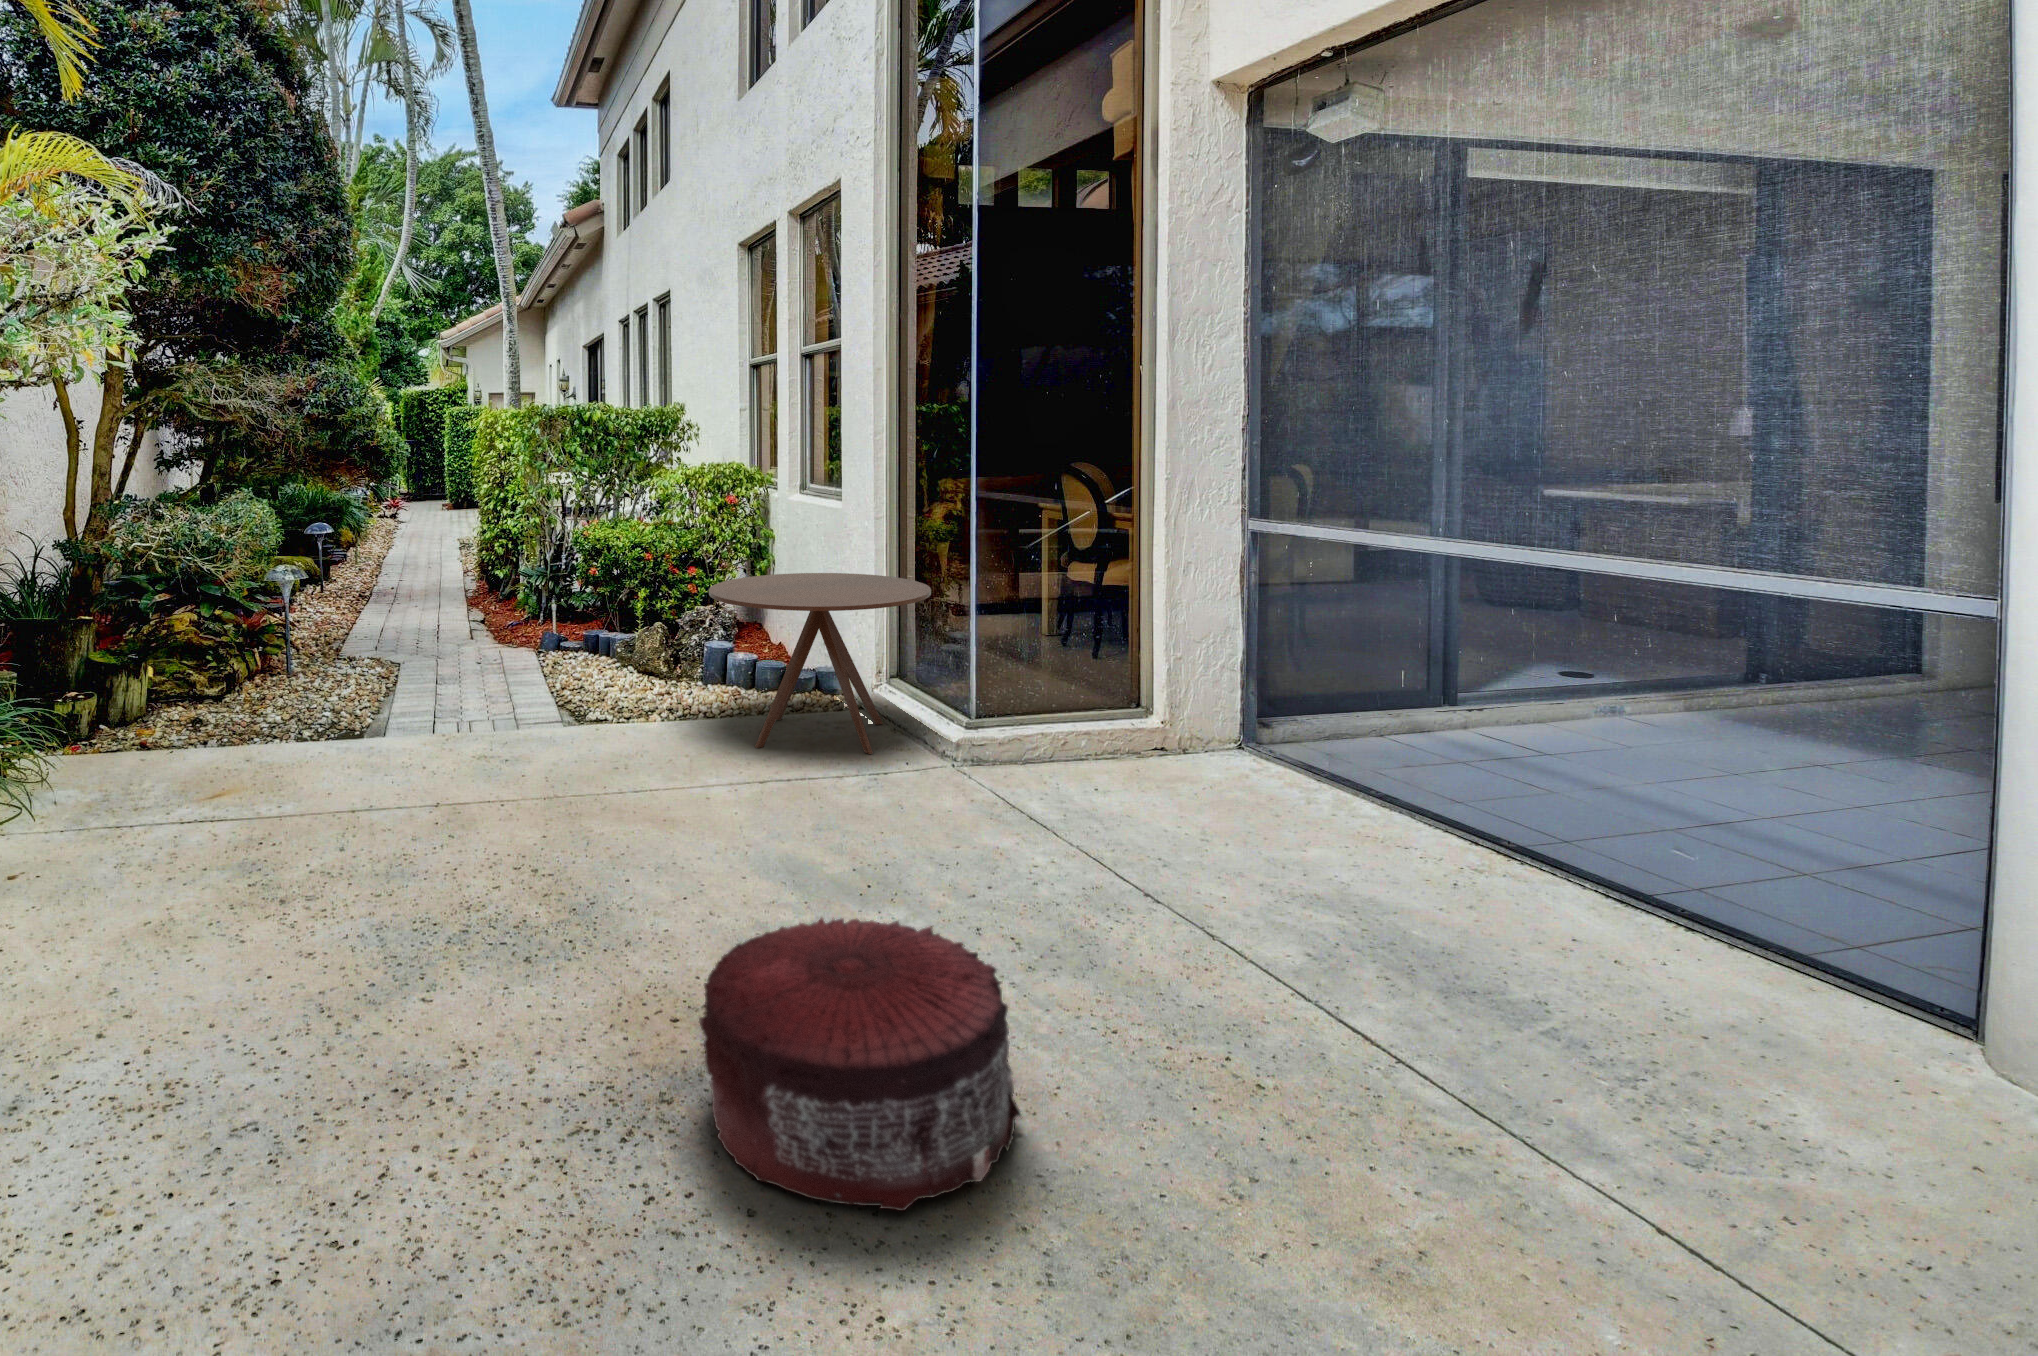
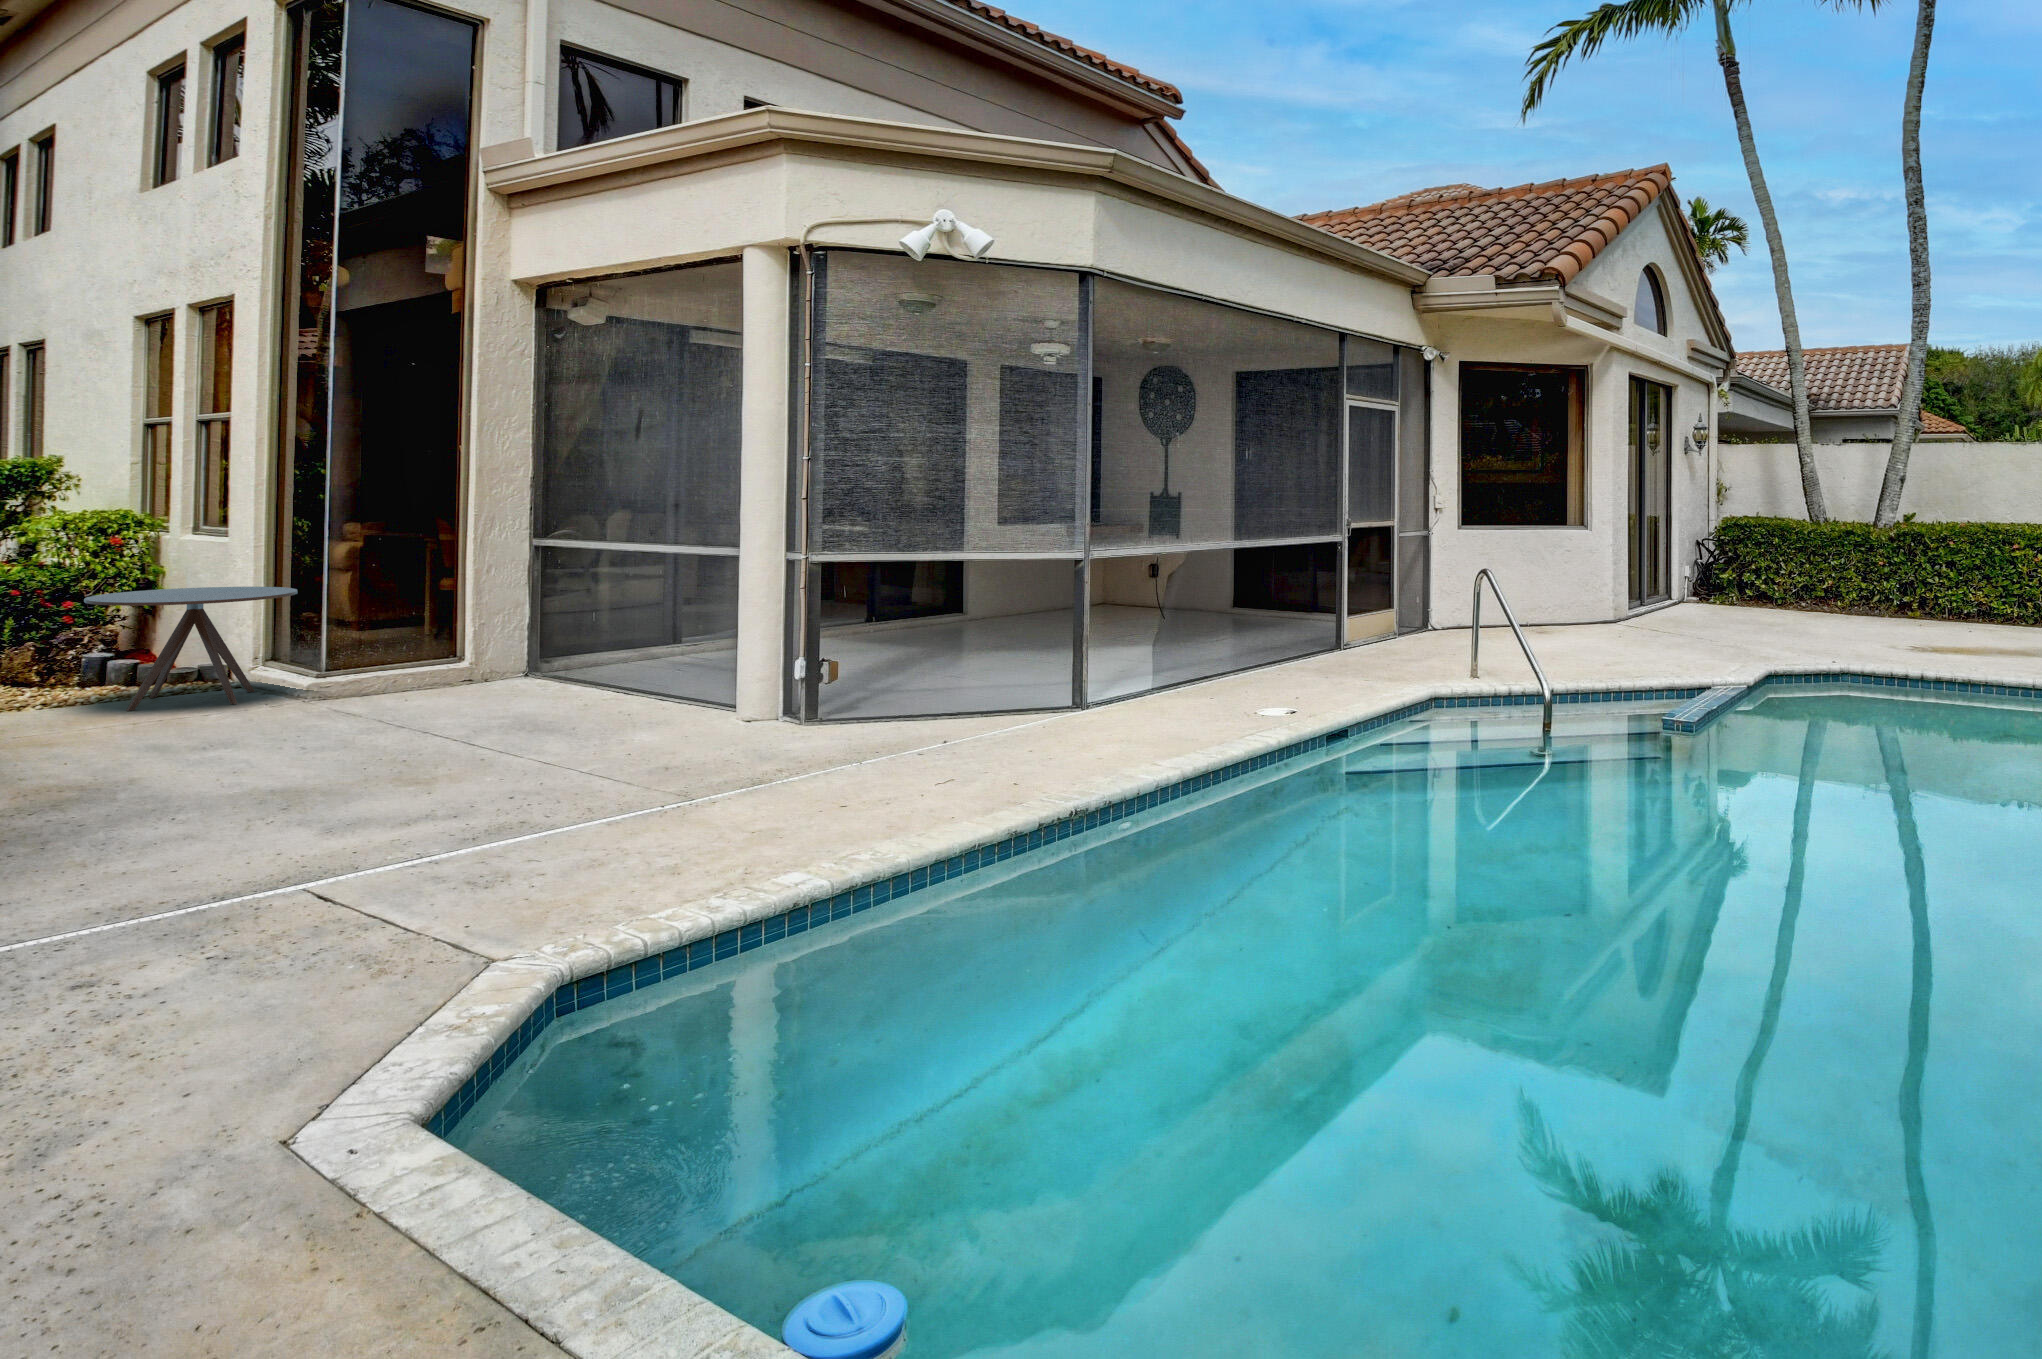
pouf: present [699,918,1022,1211] -> none [64,716,263,815]

